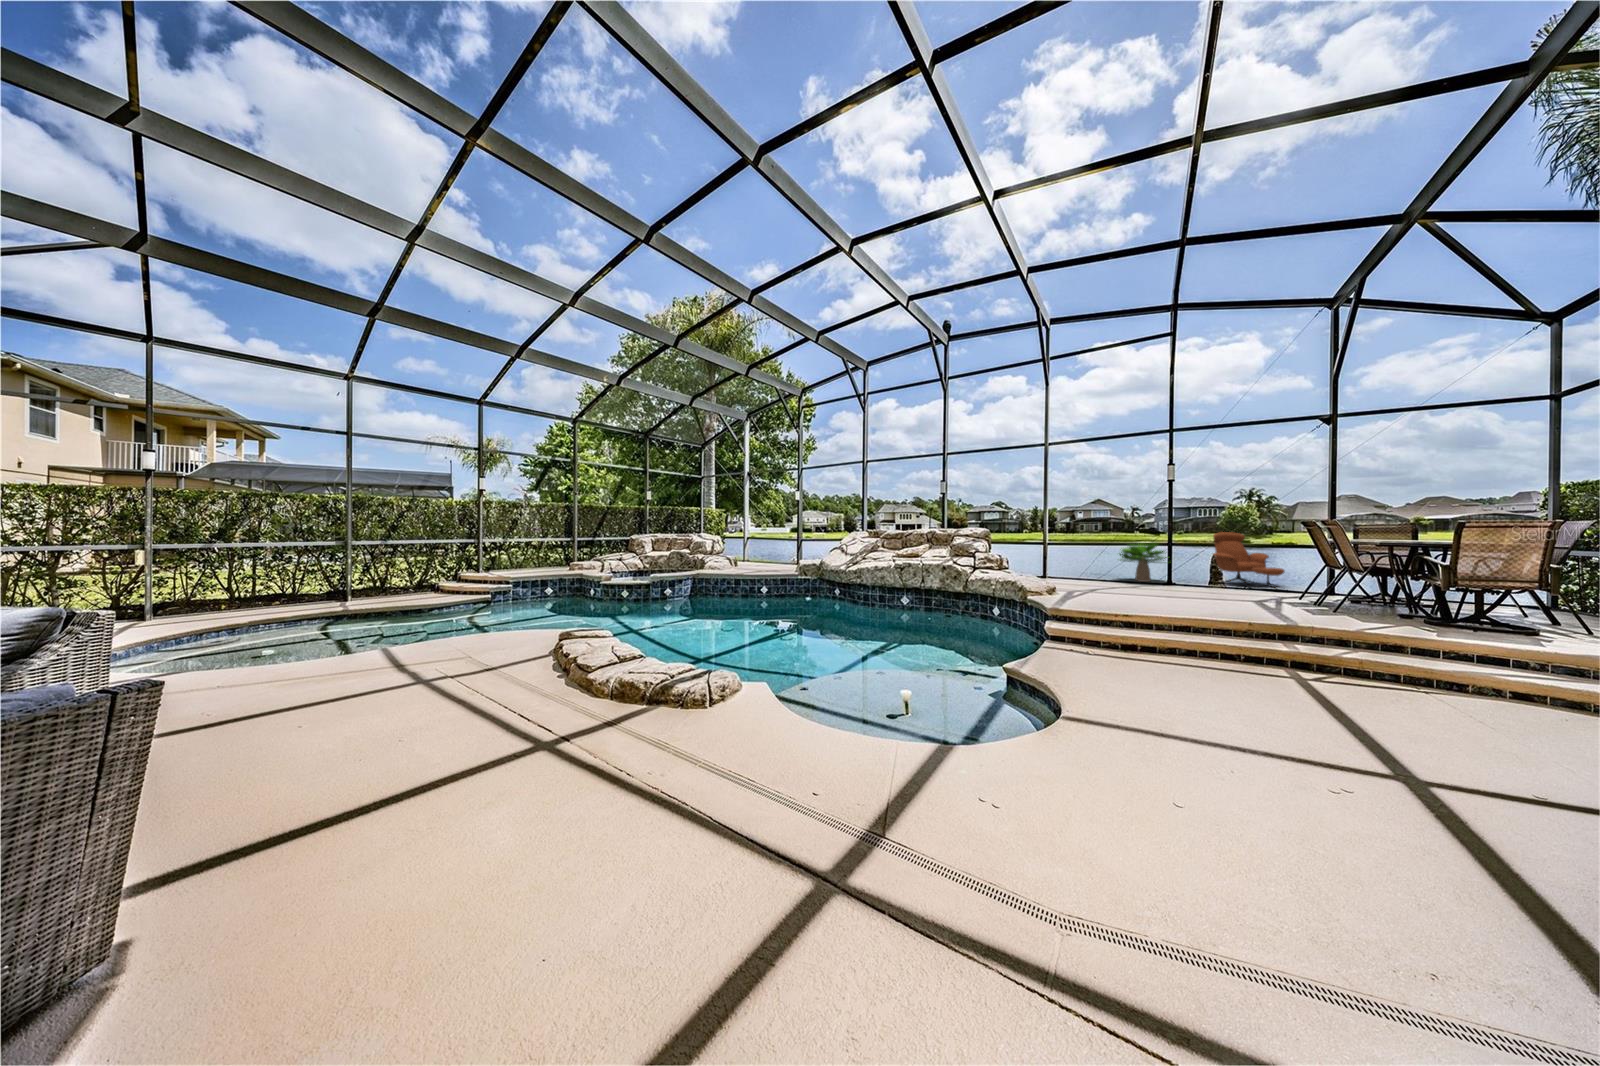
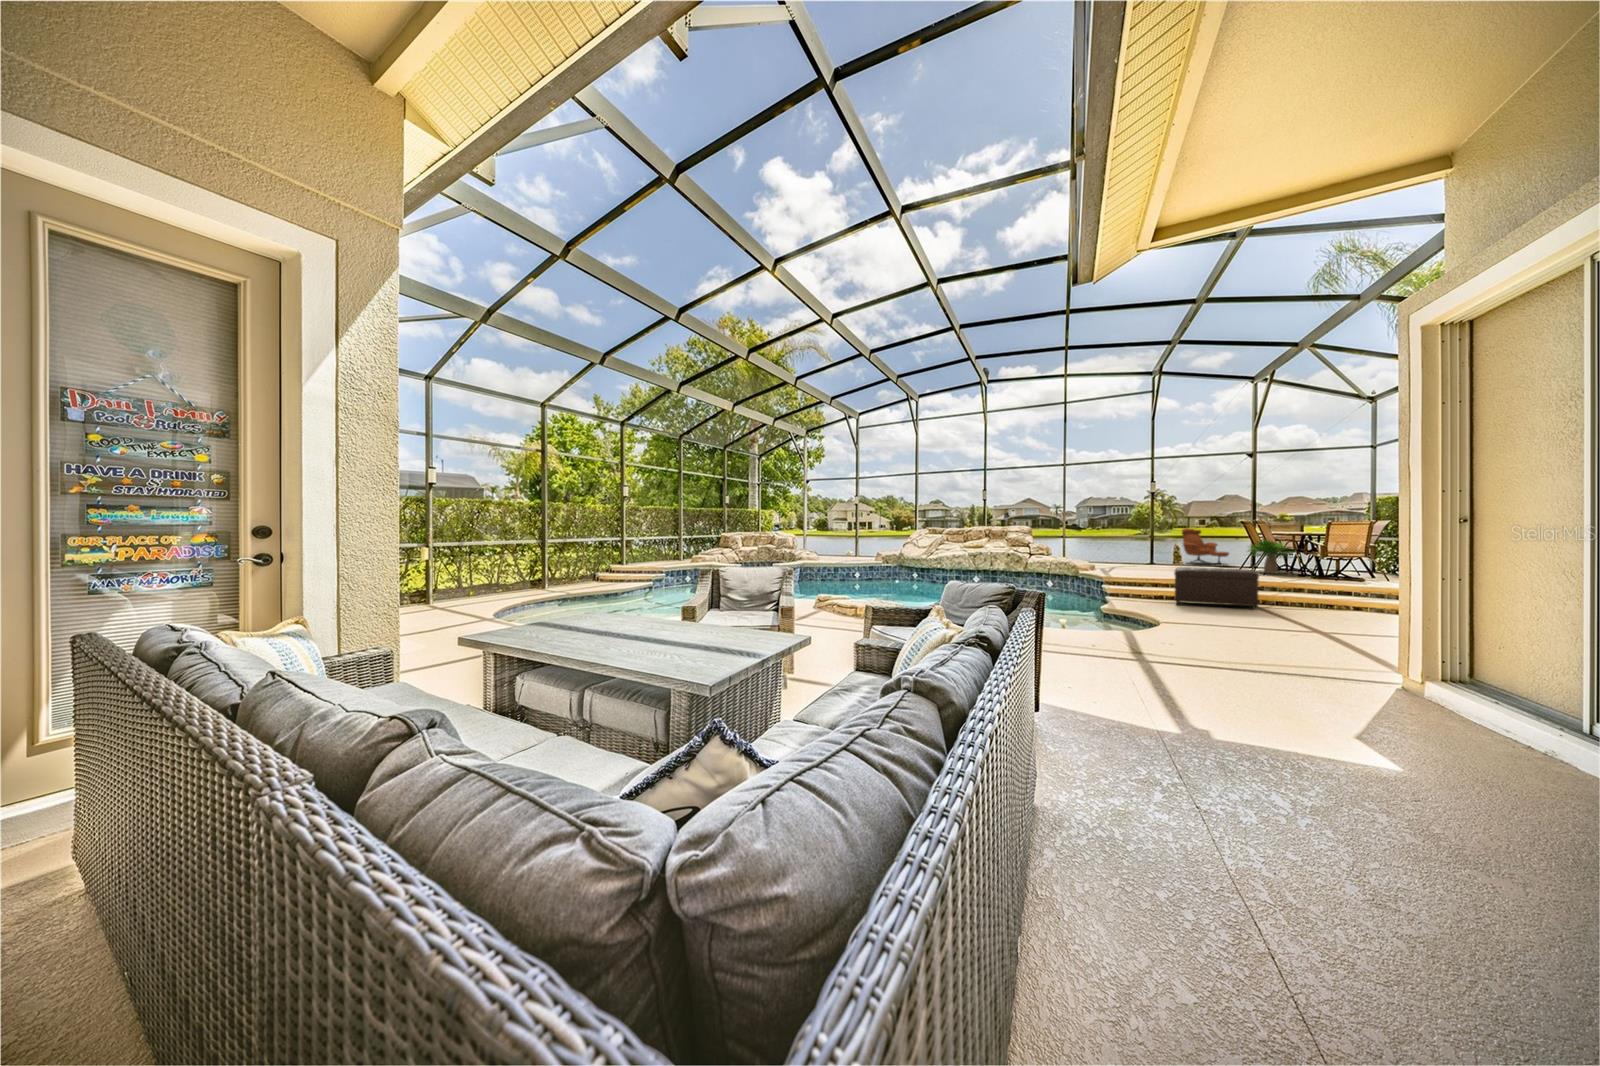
potted plant: present [1119,543,1167,582] -> present [1247,540,1293,573]
ottoman: none [1139,600,1299,692] -> present [1174,567,1259,610]

